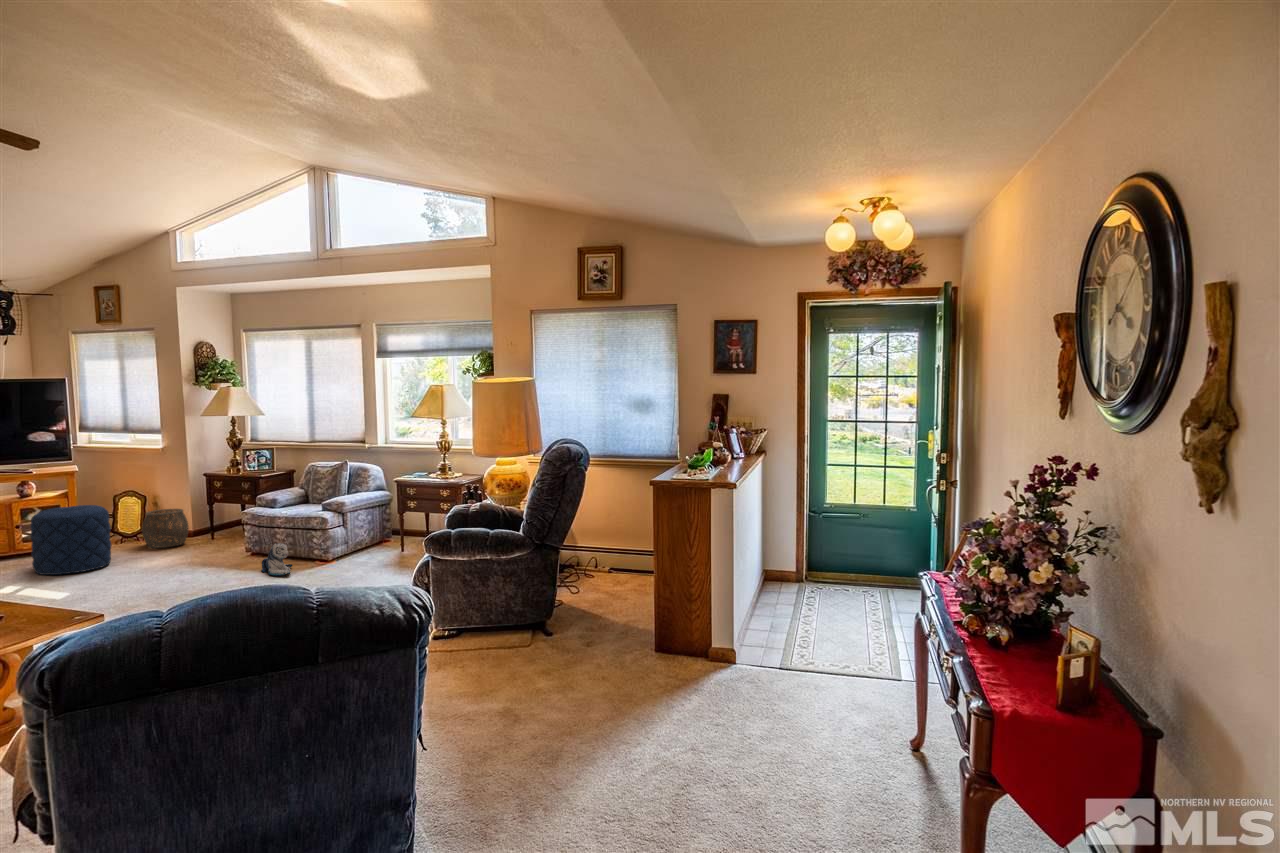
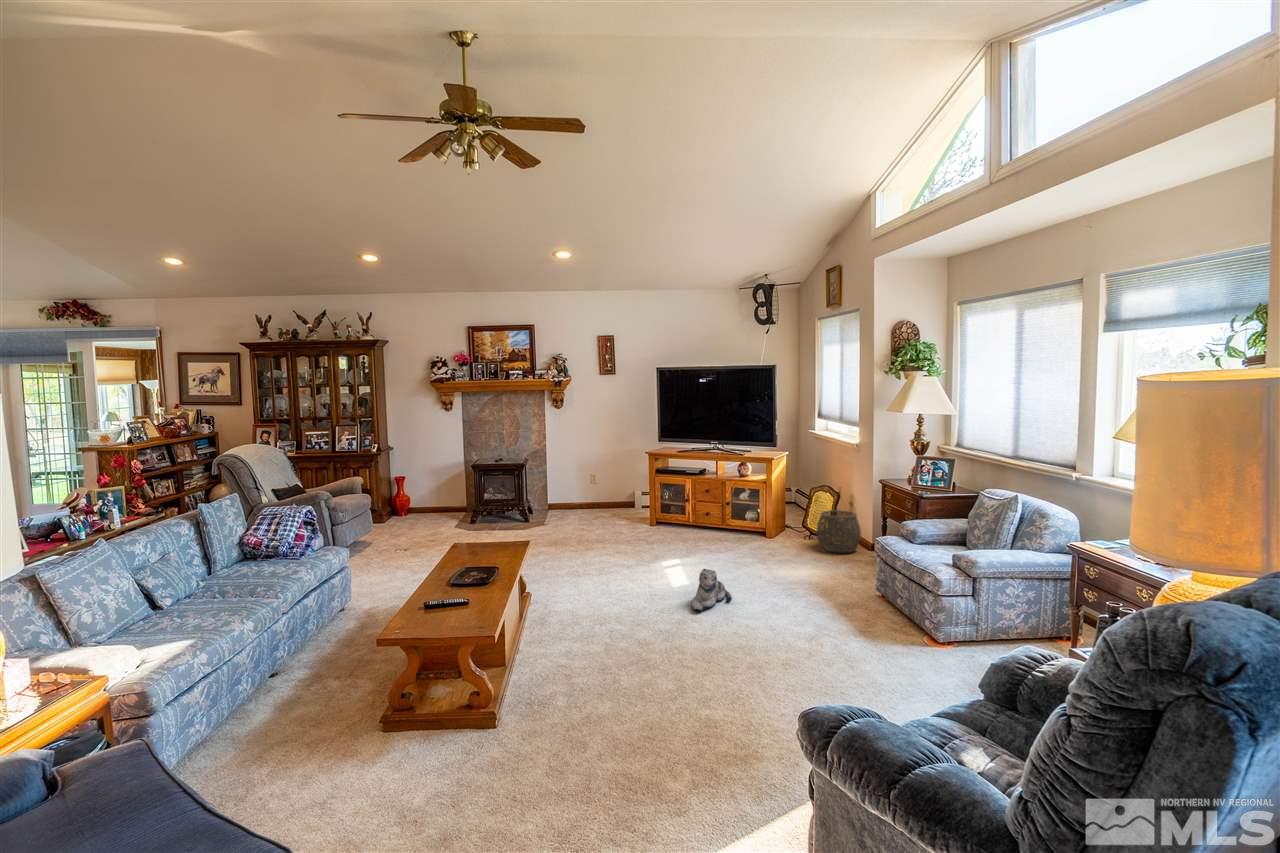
pouf: present [30,505,112,575] -> none [709,494,770,559]
plush toy: present [262,543,292,576] -> present [691,569,732,611]

